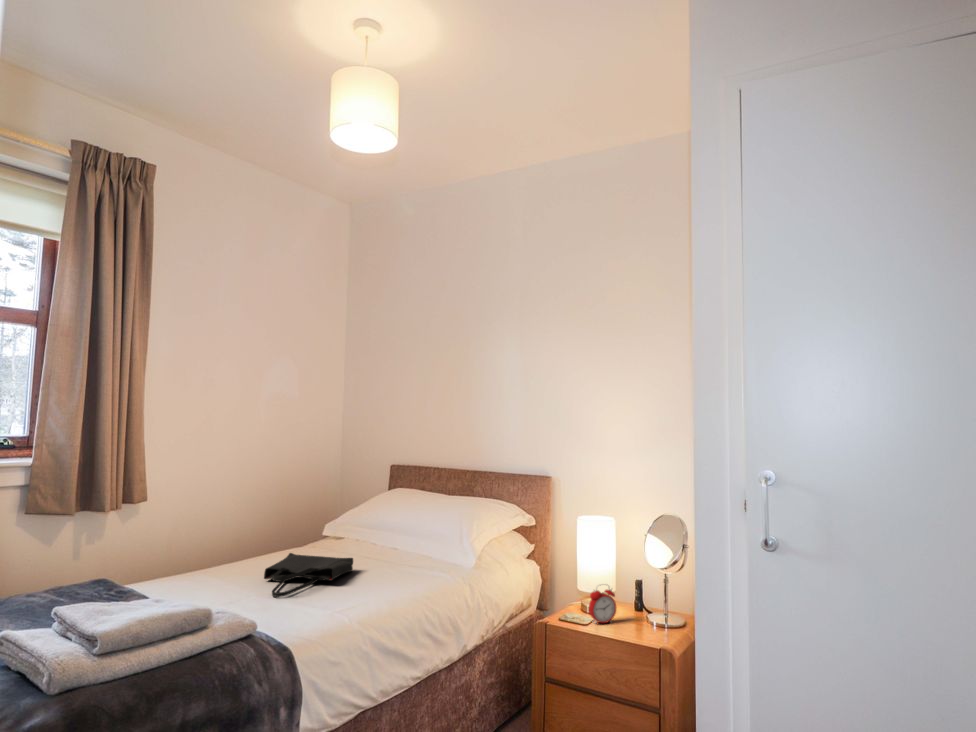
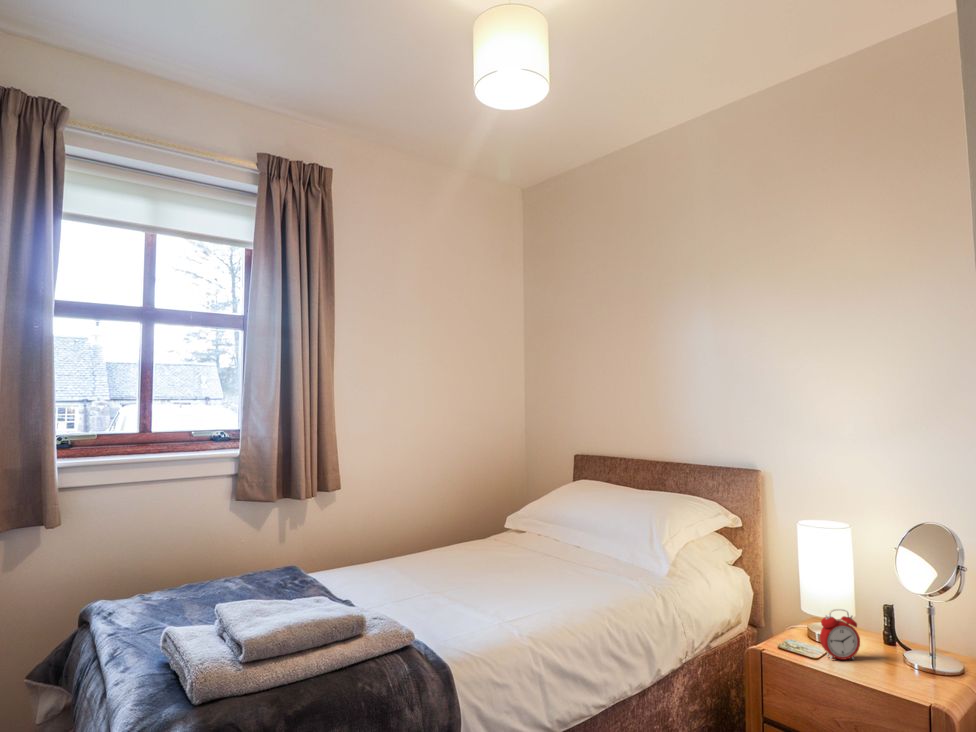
tote bag: present [264,553,353,597] -> none [438,546,530,597]

